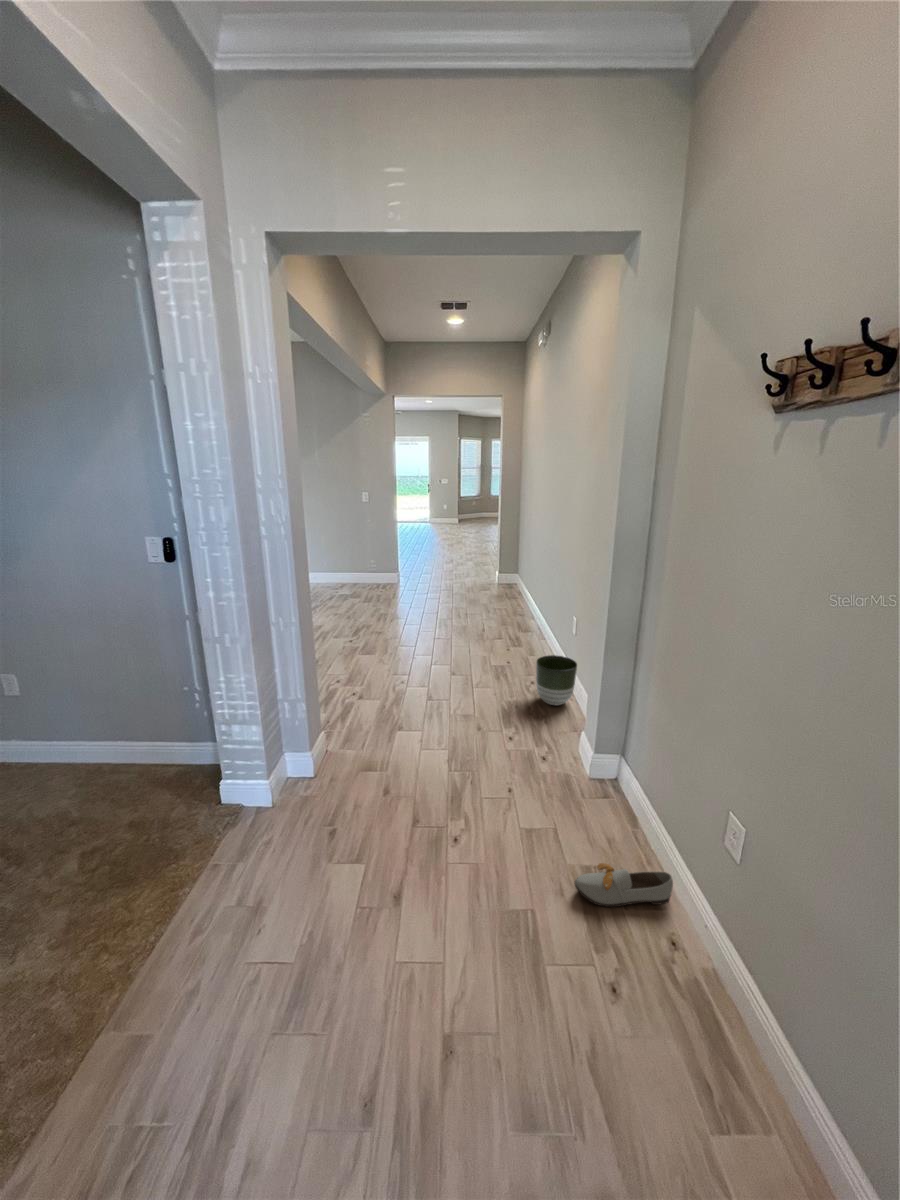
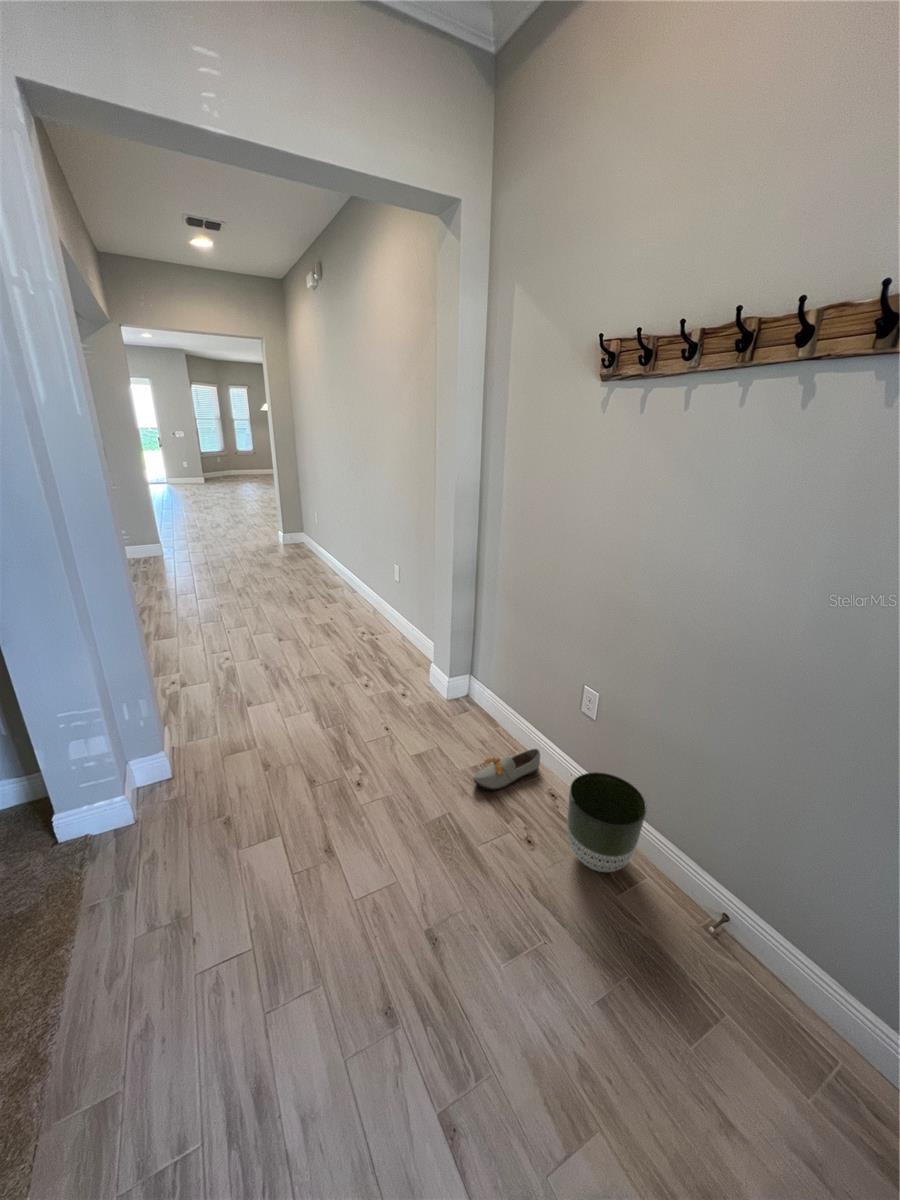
planter: present [536,655,577,705] -> present [567,772,647,872]

